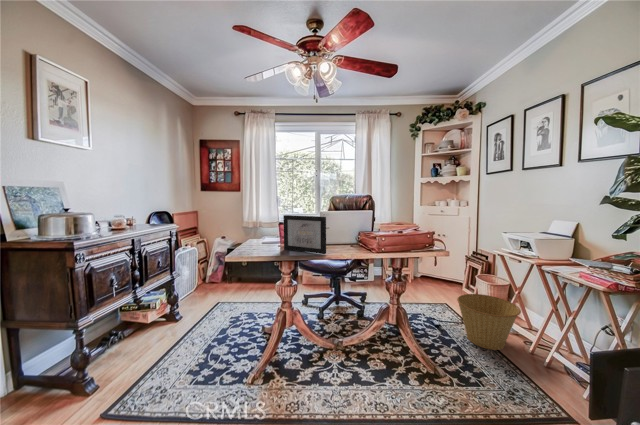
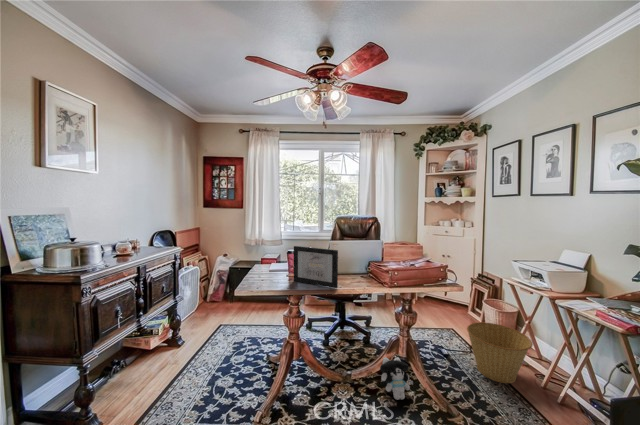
plush toy: none [371,325,403,364] -> present [380,357,413,400]

